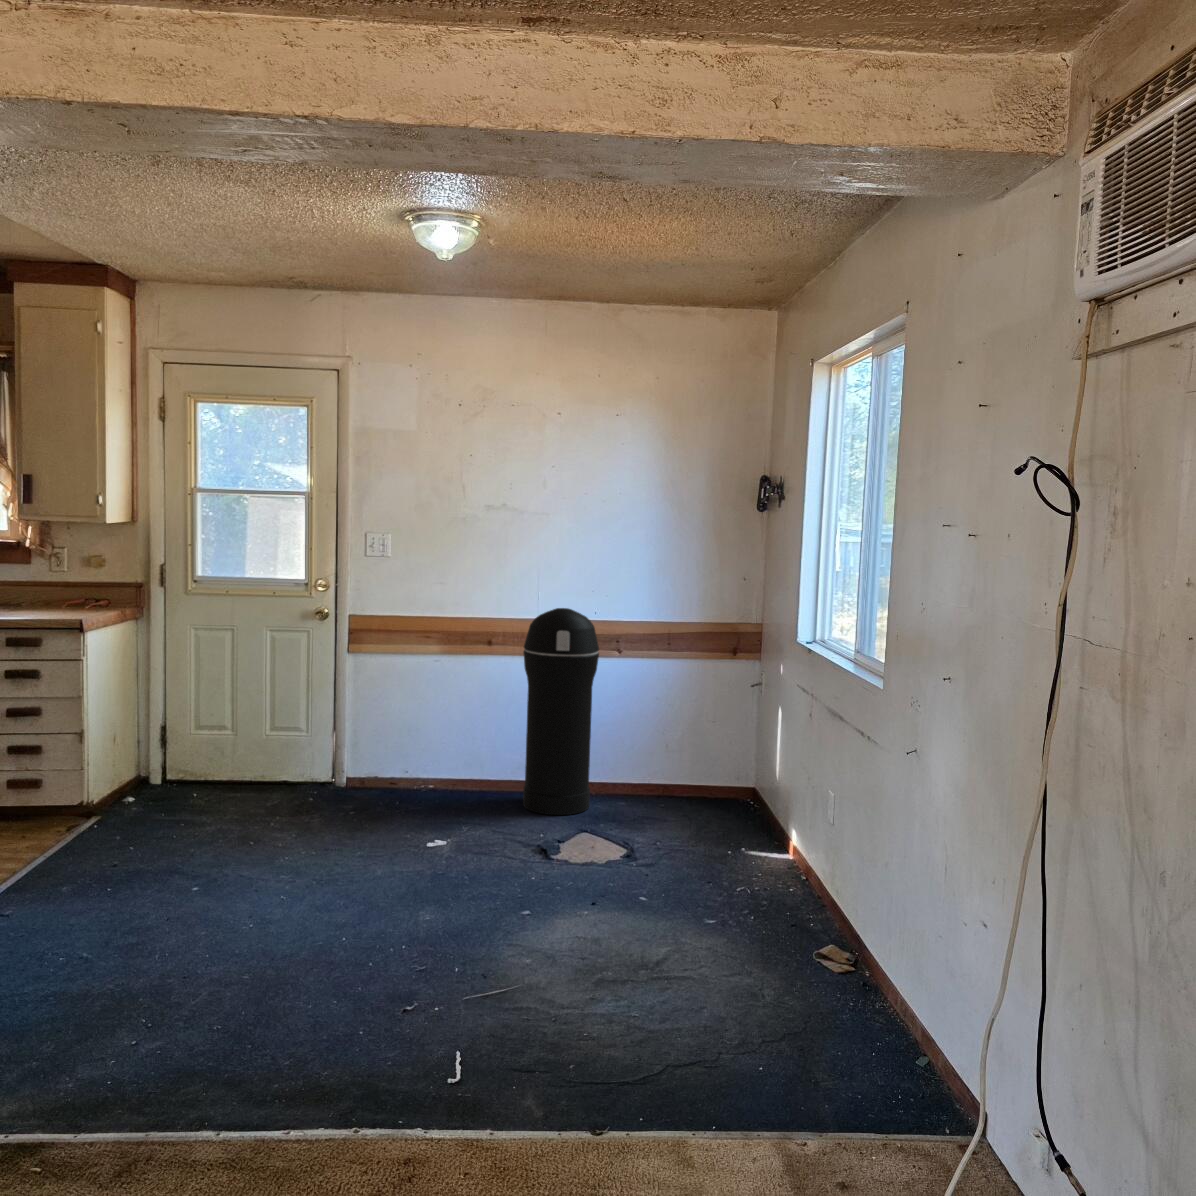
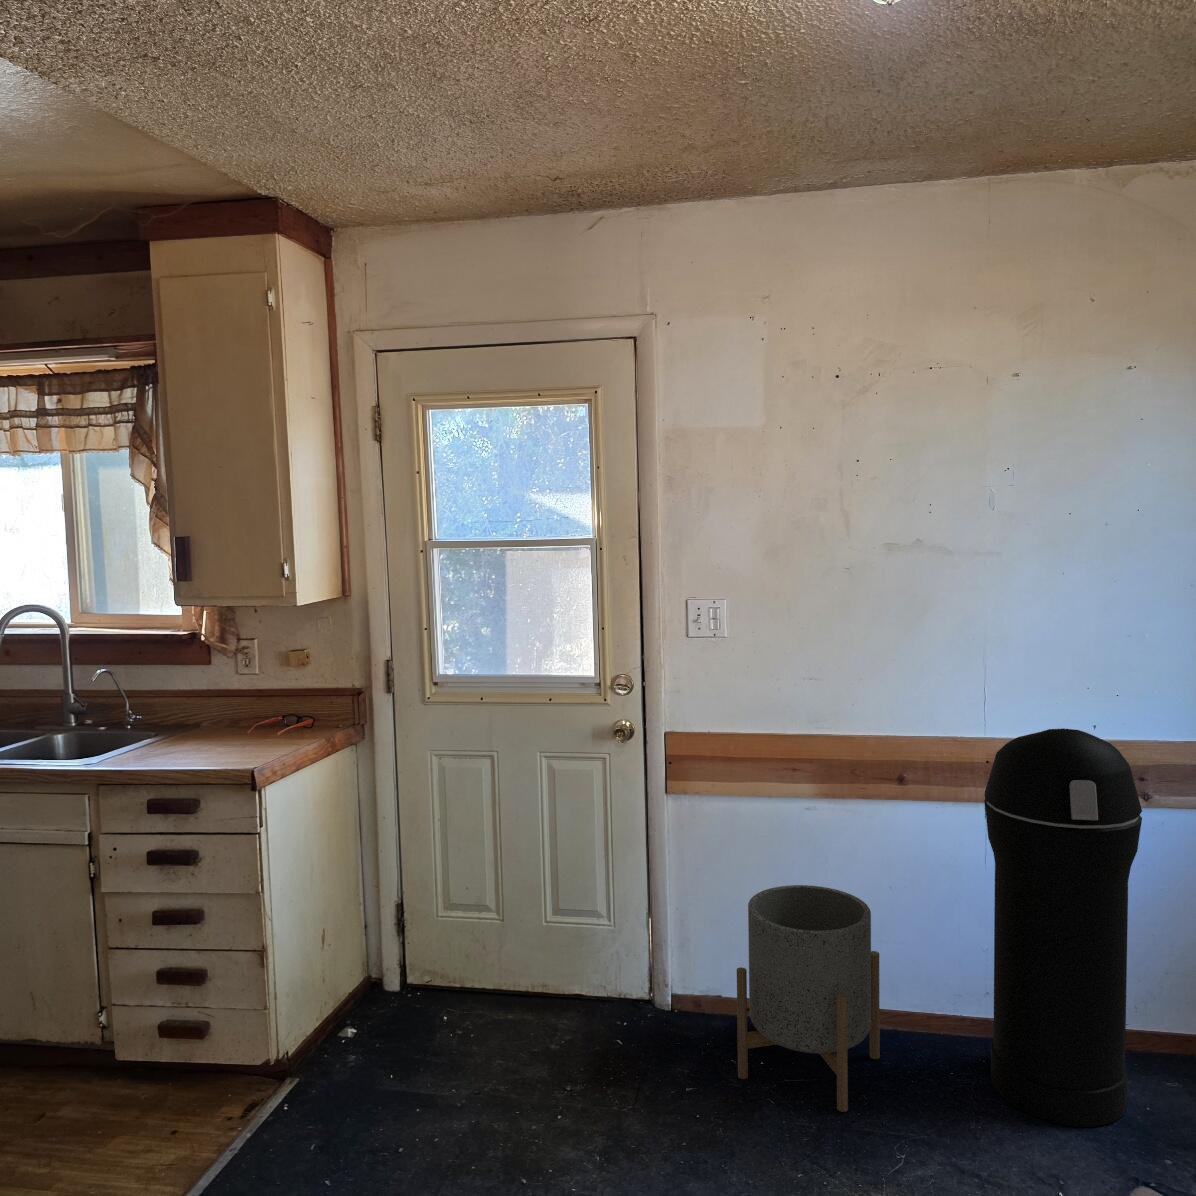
planter: none [381,704,467,815] -> present [737,885,880,1112]

